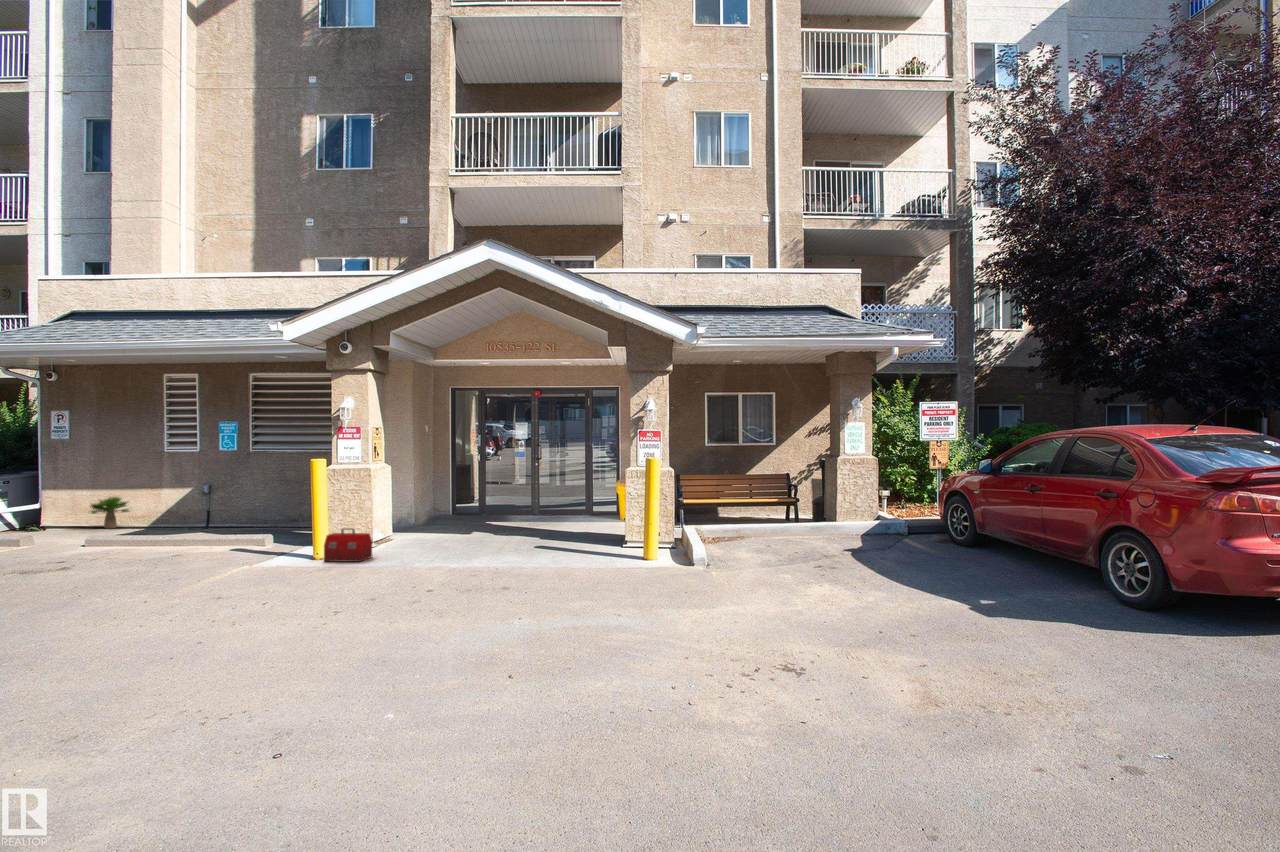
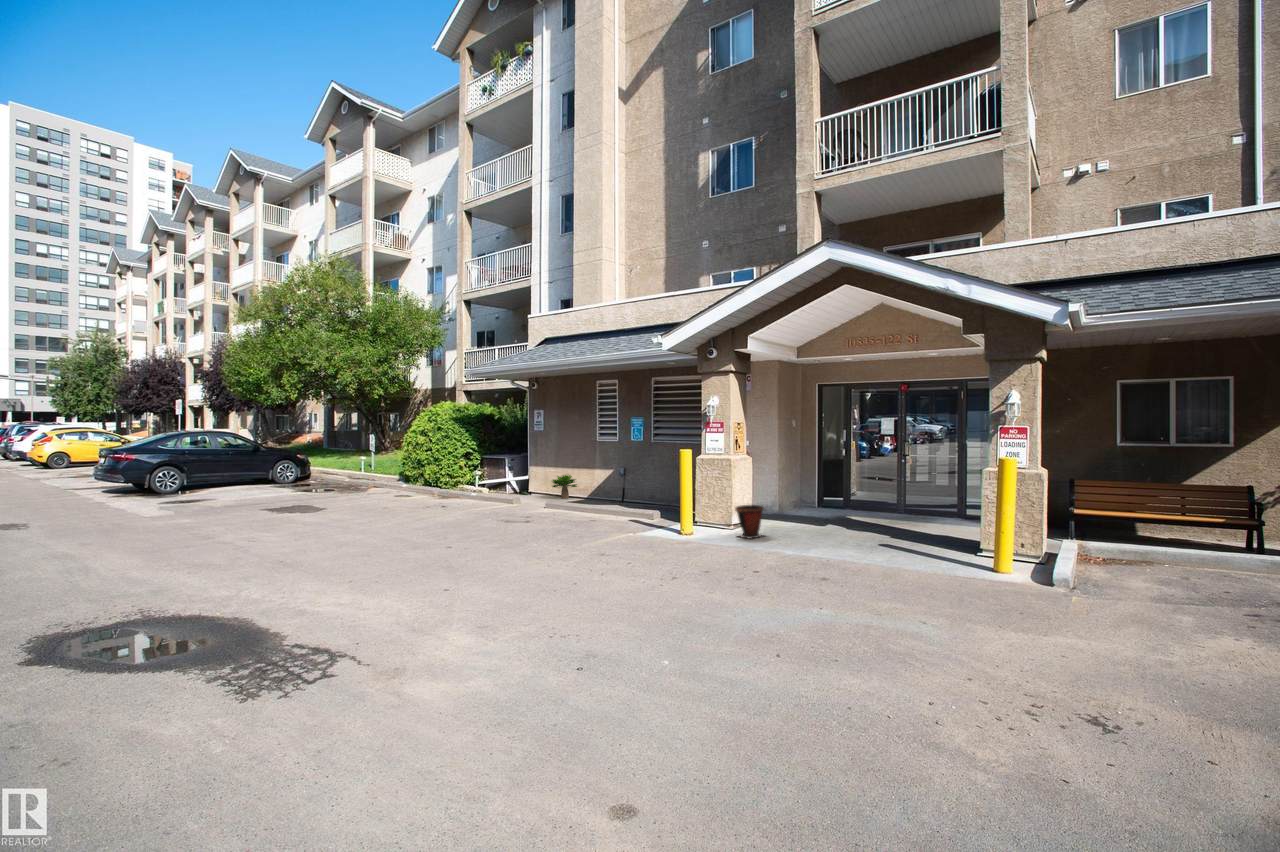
trash can: none [377,514,412,553] -> present [735,505,764,539]
toolbox: present [324,528,372,562] -> none [689,514,730,545]

